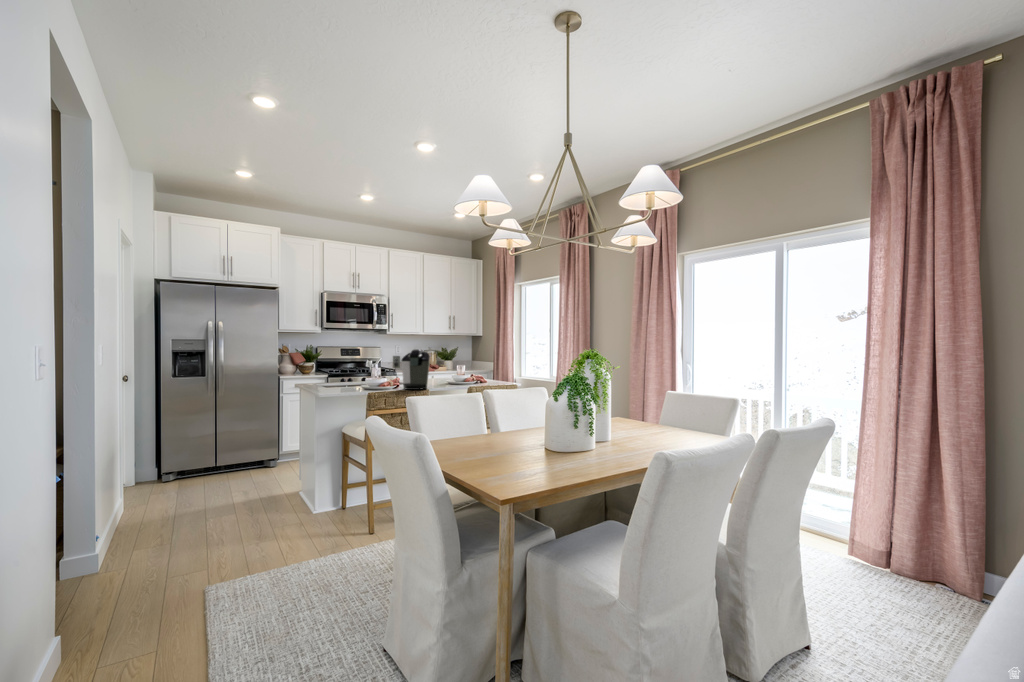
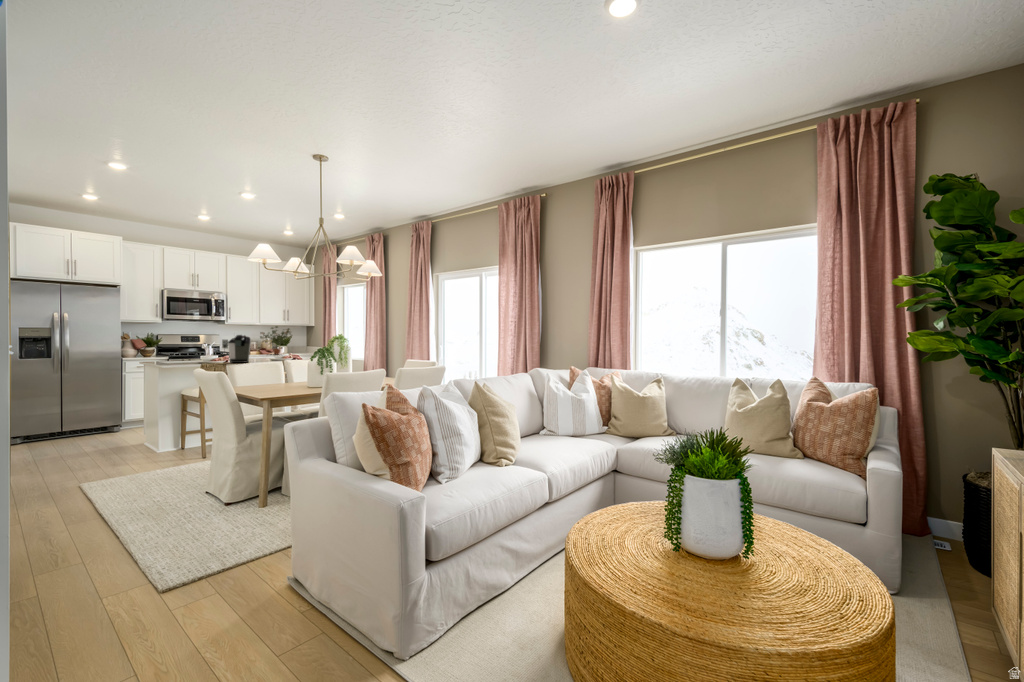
potted plant: none [427,336,465,372] -> present [260,326,291,354]

